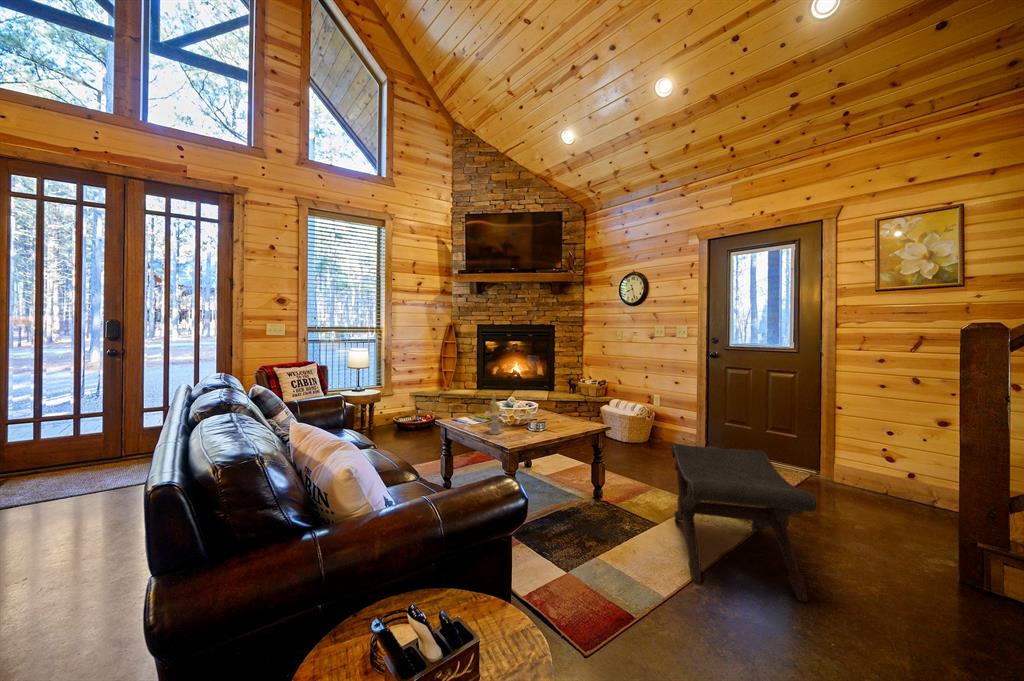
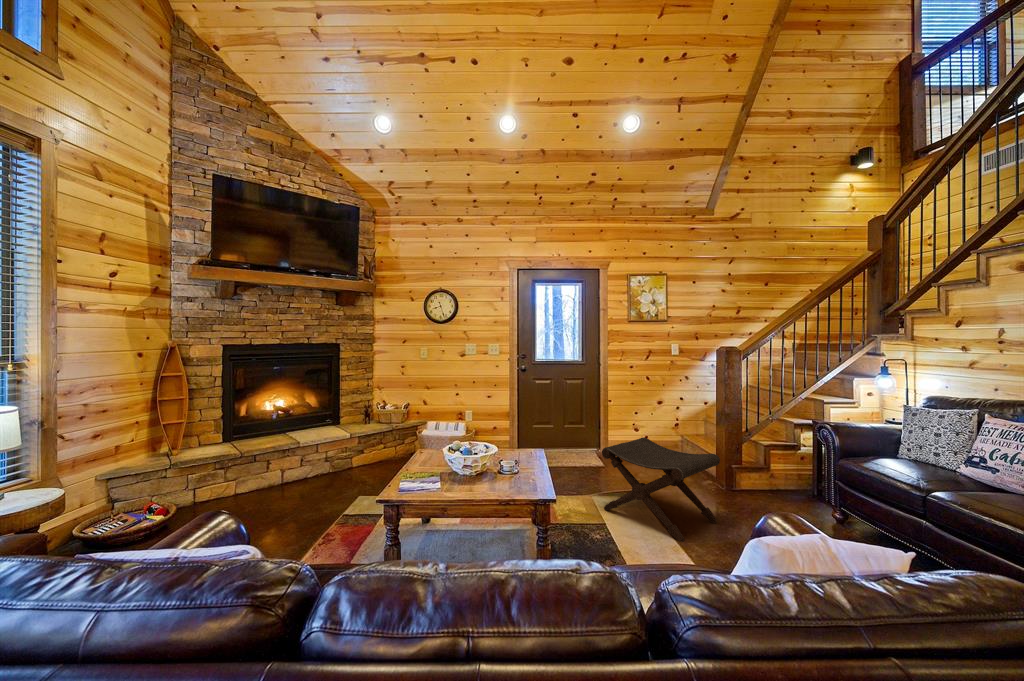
candle: present [485,394,504,434] -> none [479,437,502,484]

